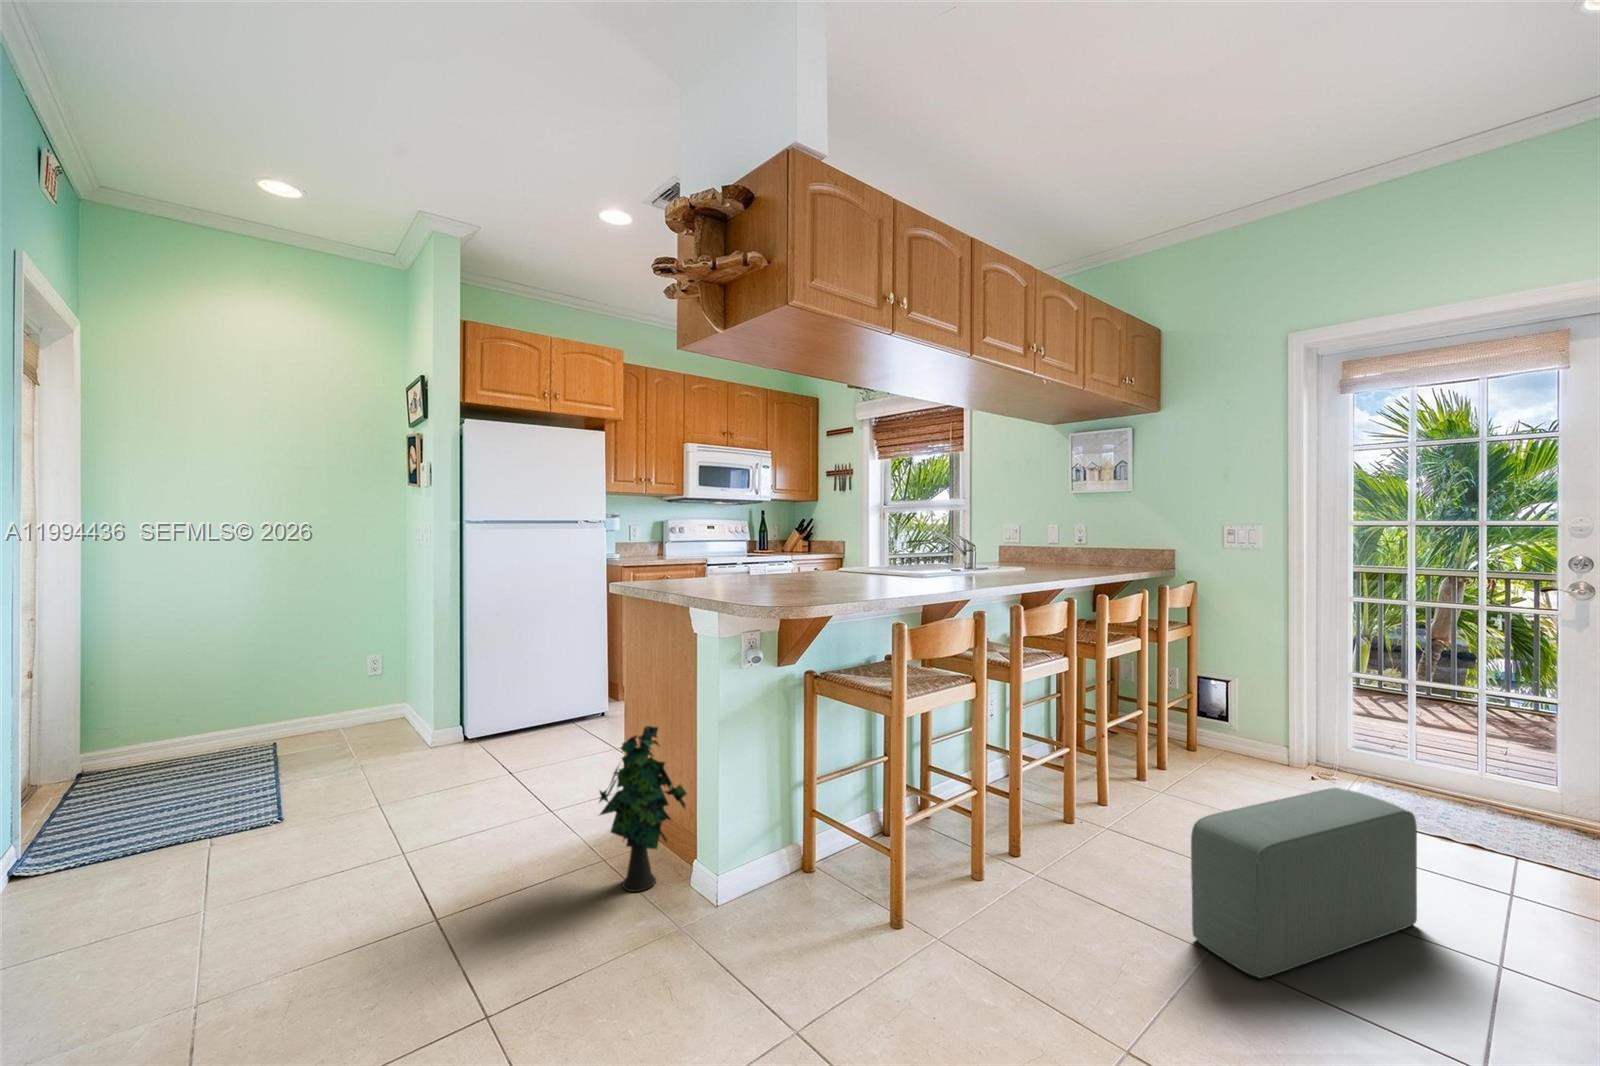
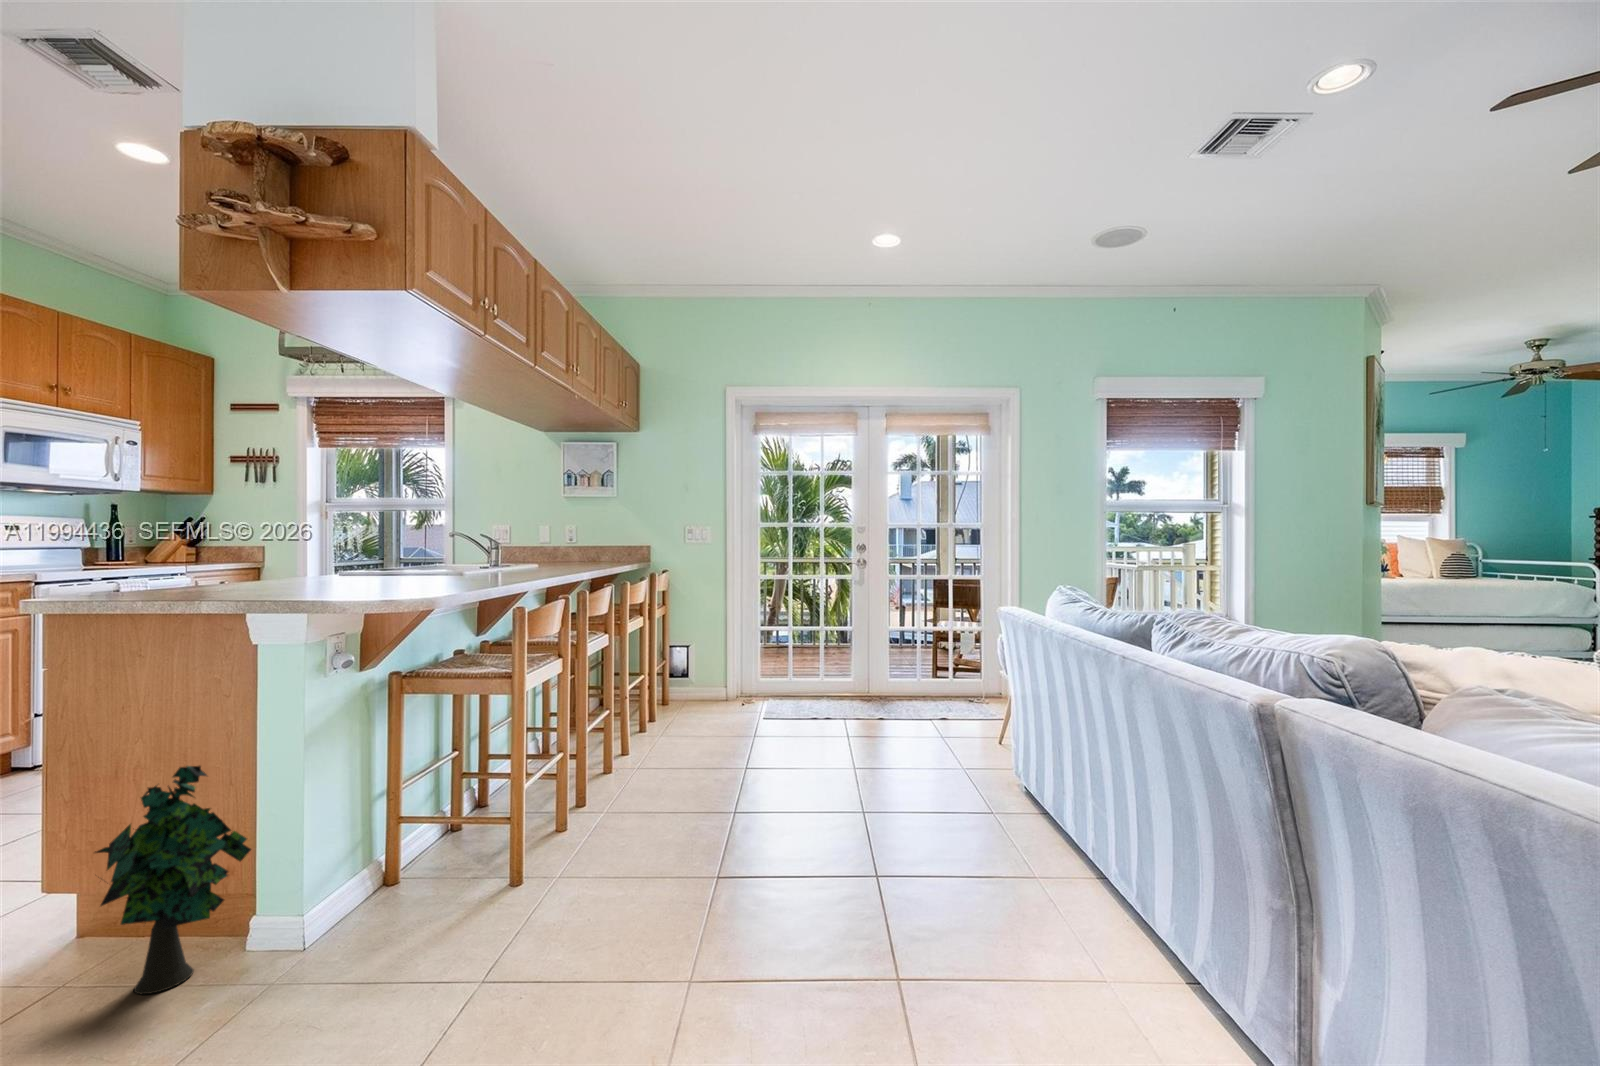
pouf: present [1191,788,1417,978] -> none [729,691,826,814]

